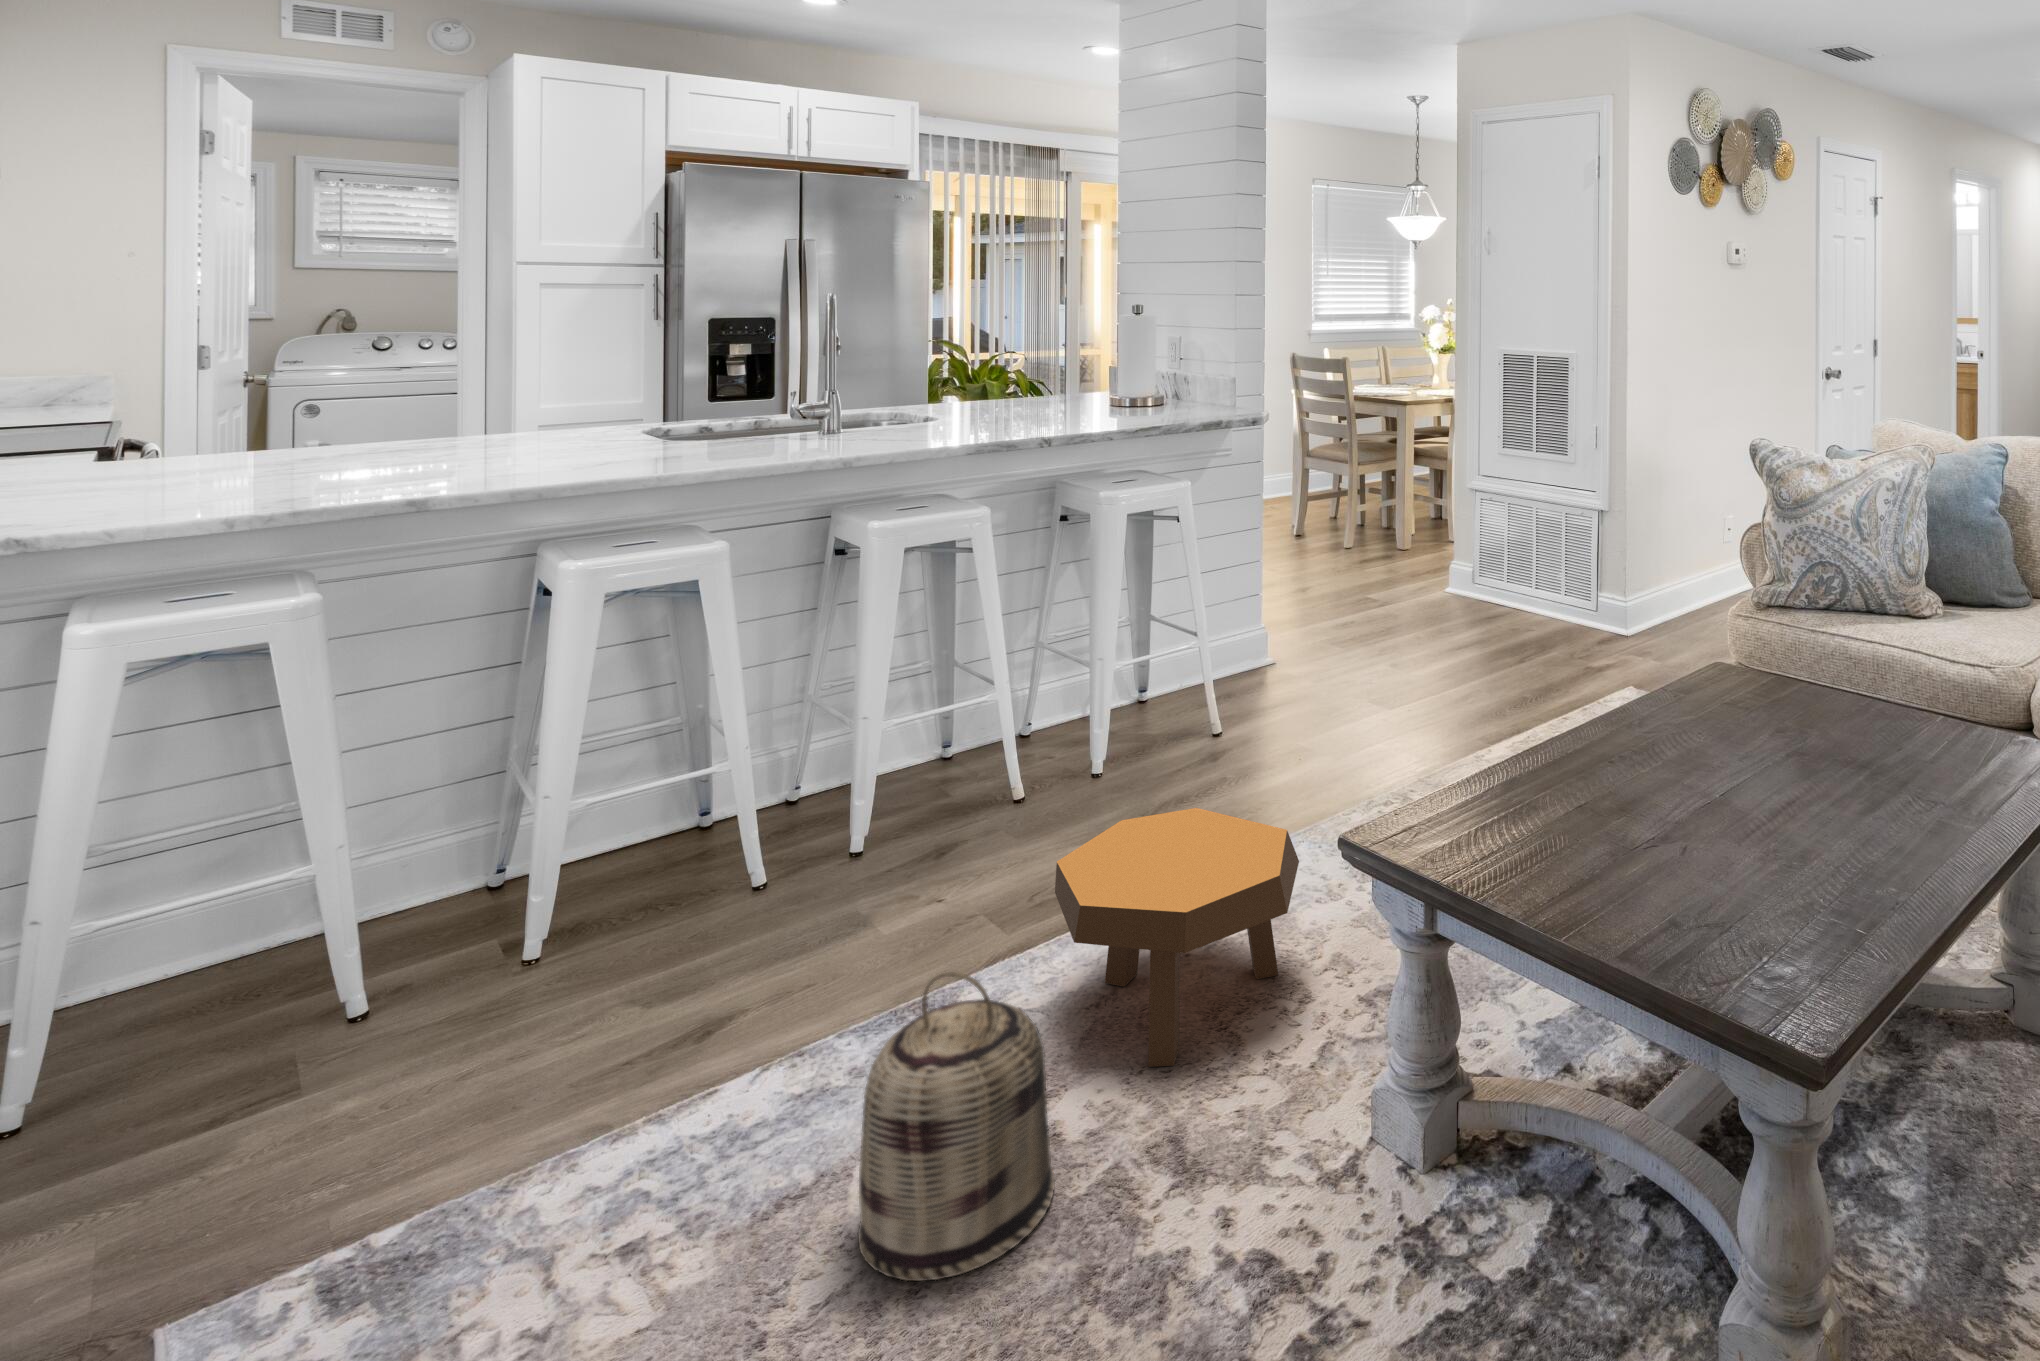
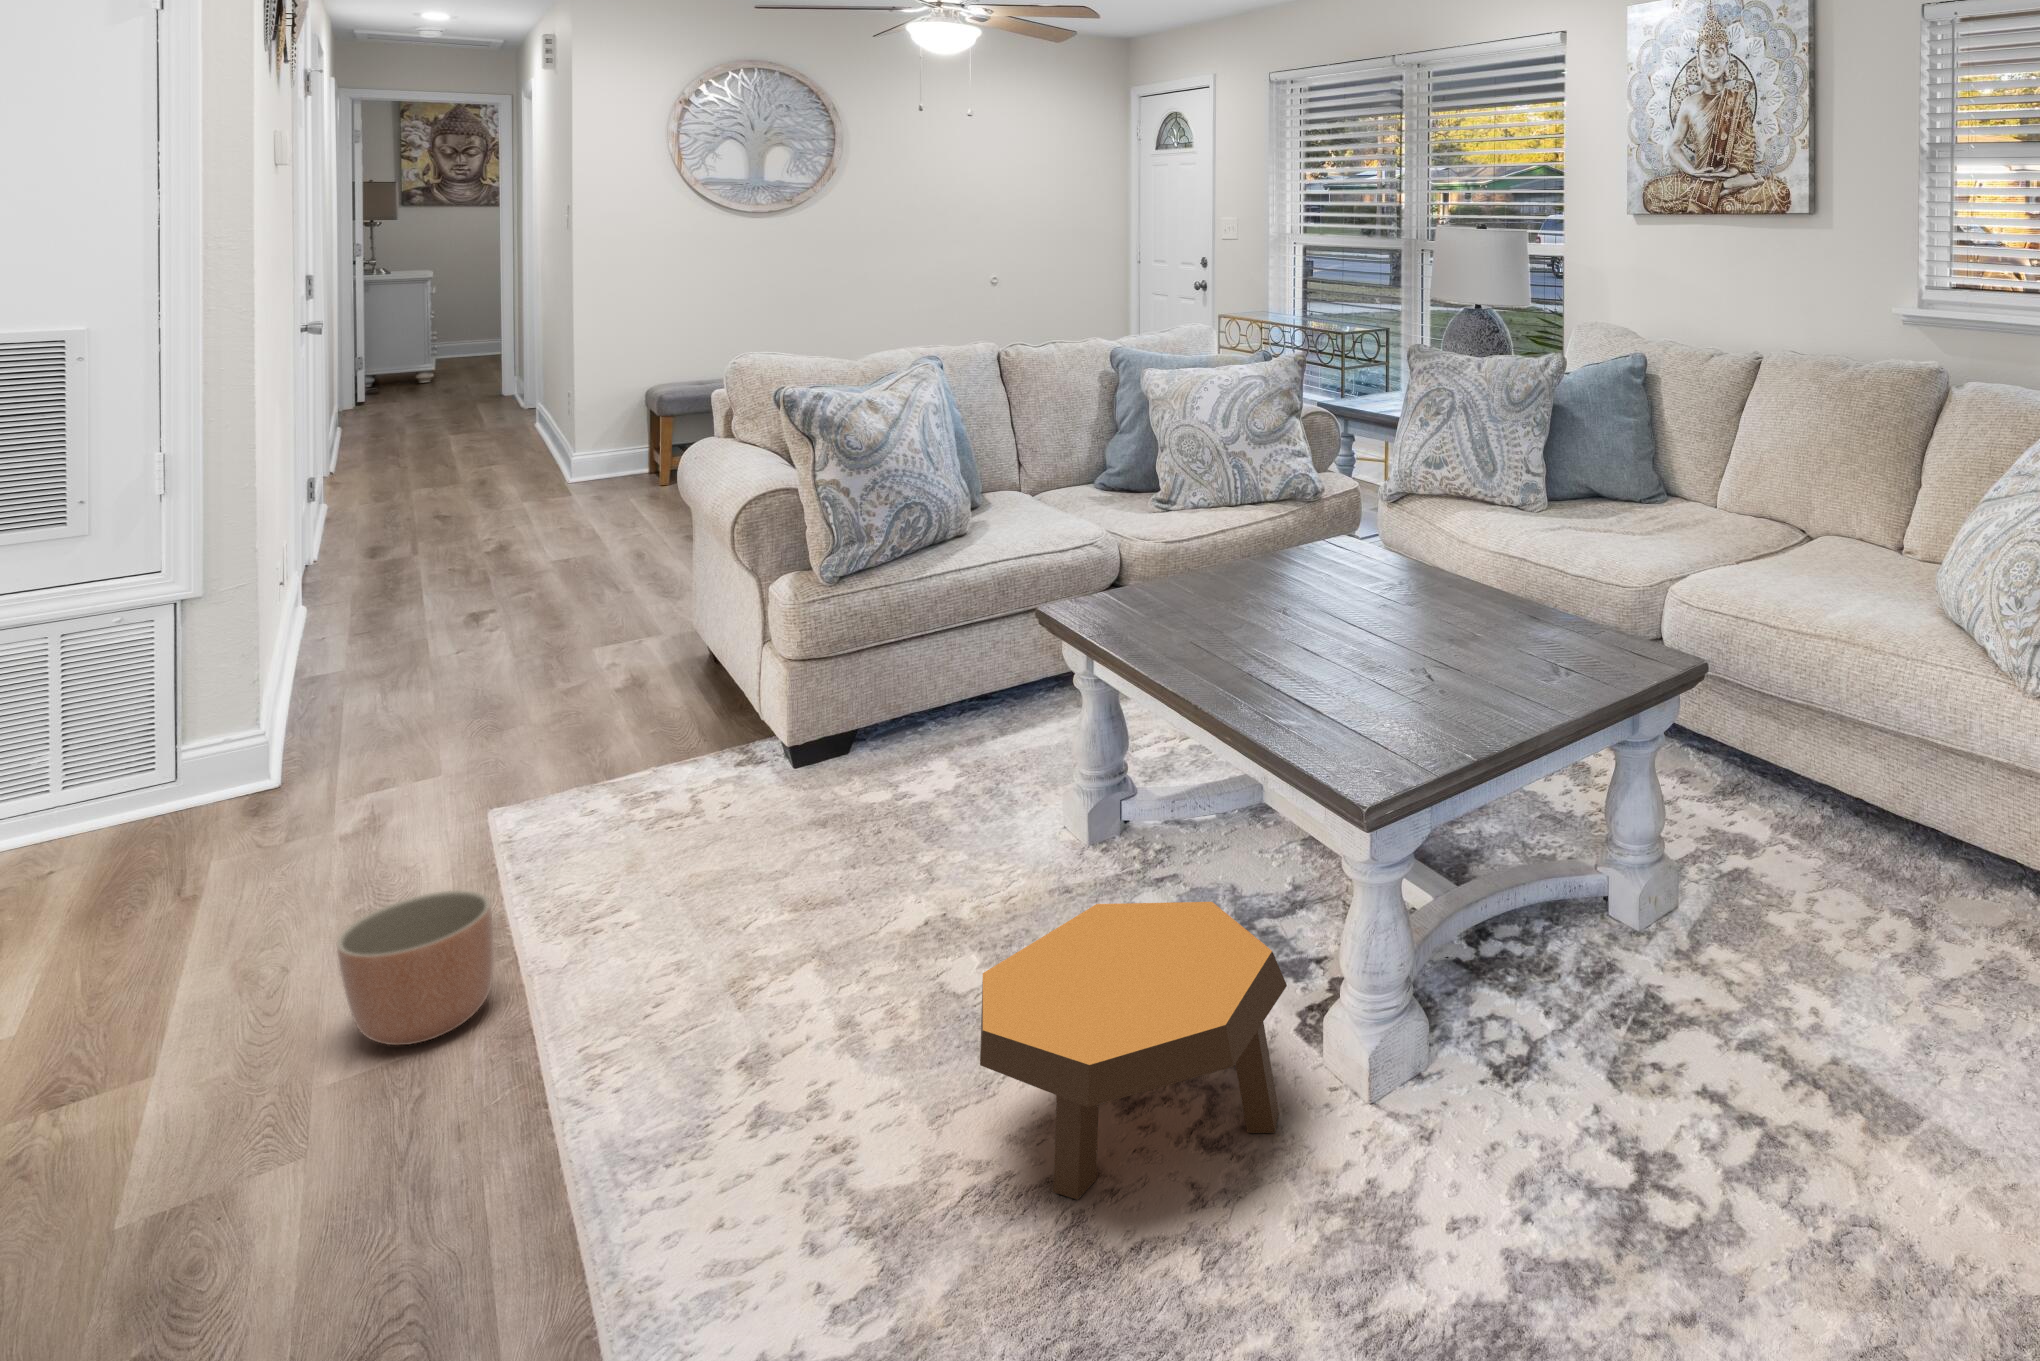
planter: none [1316,667,1387,747] -> present [337,890,494,1045]
basket: present [858,972,1055,1281] -> none [1381,994,1566,1305]

